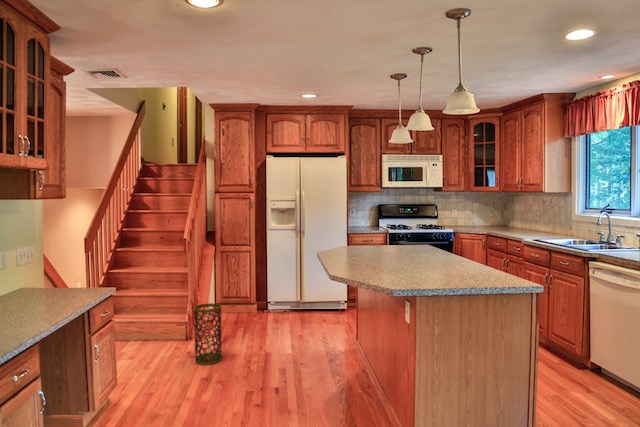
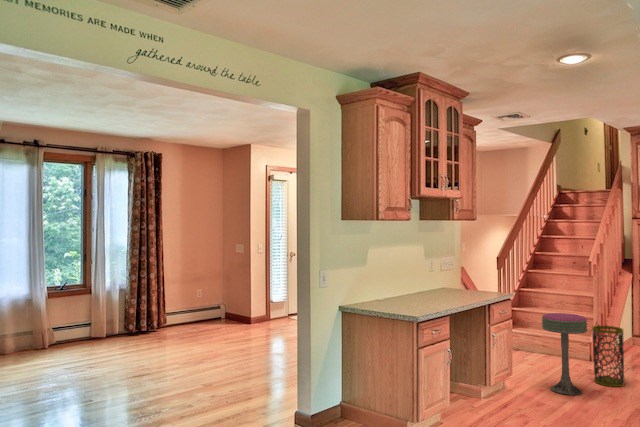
bar stool: none [148,299,194,388] -> present [542,313,587,395]

